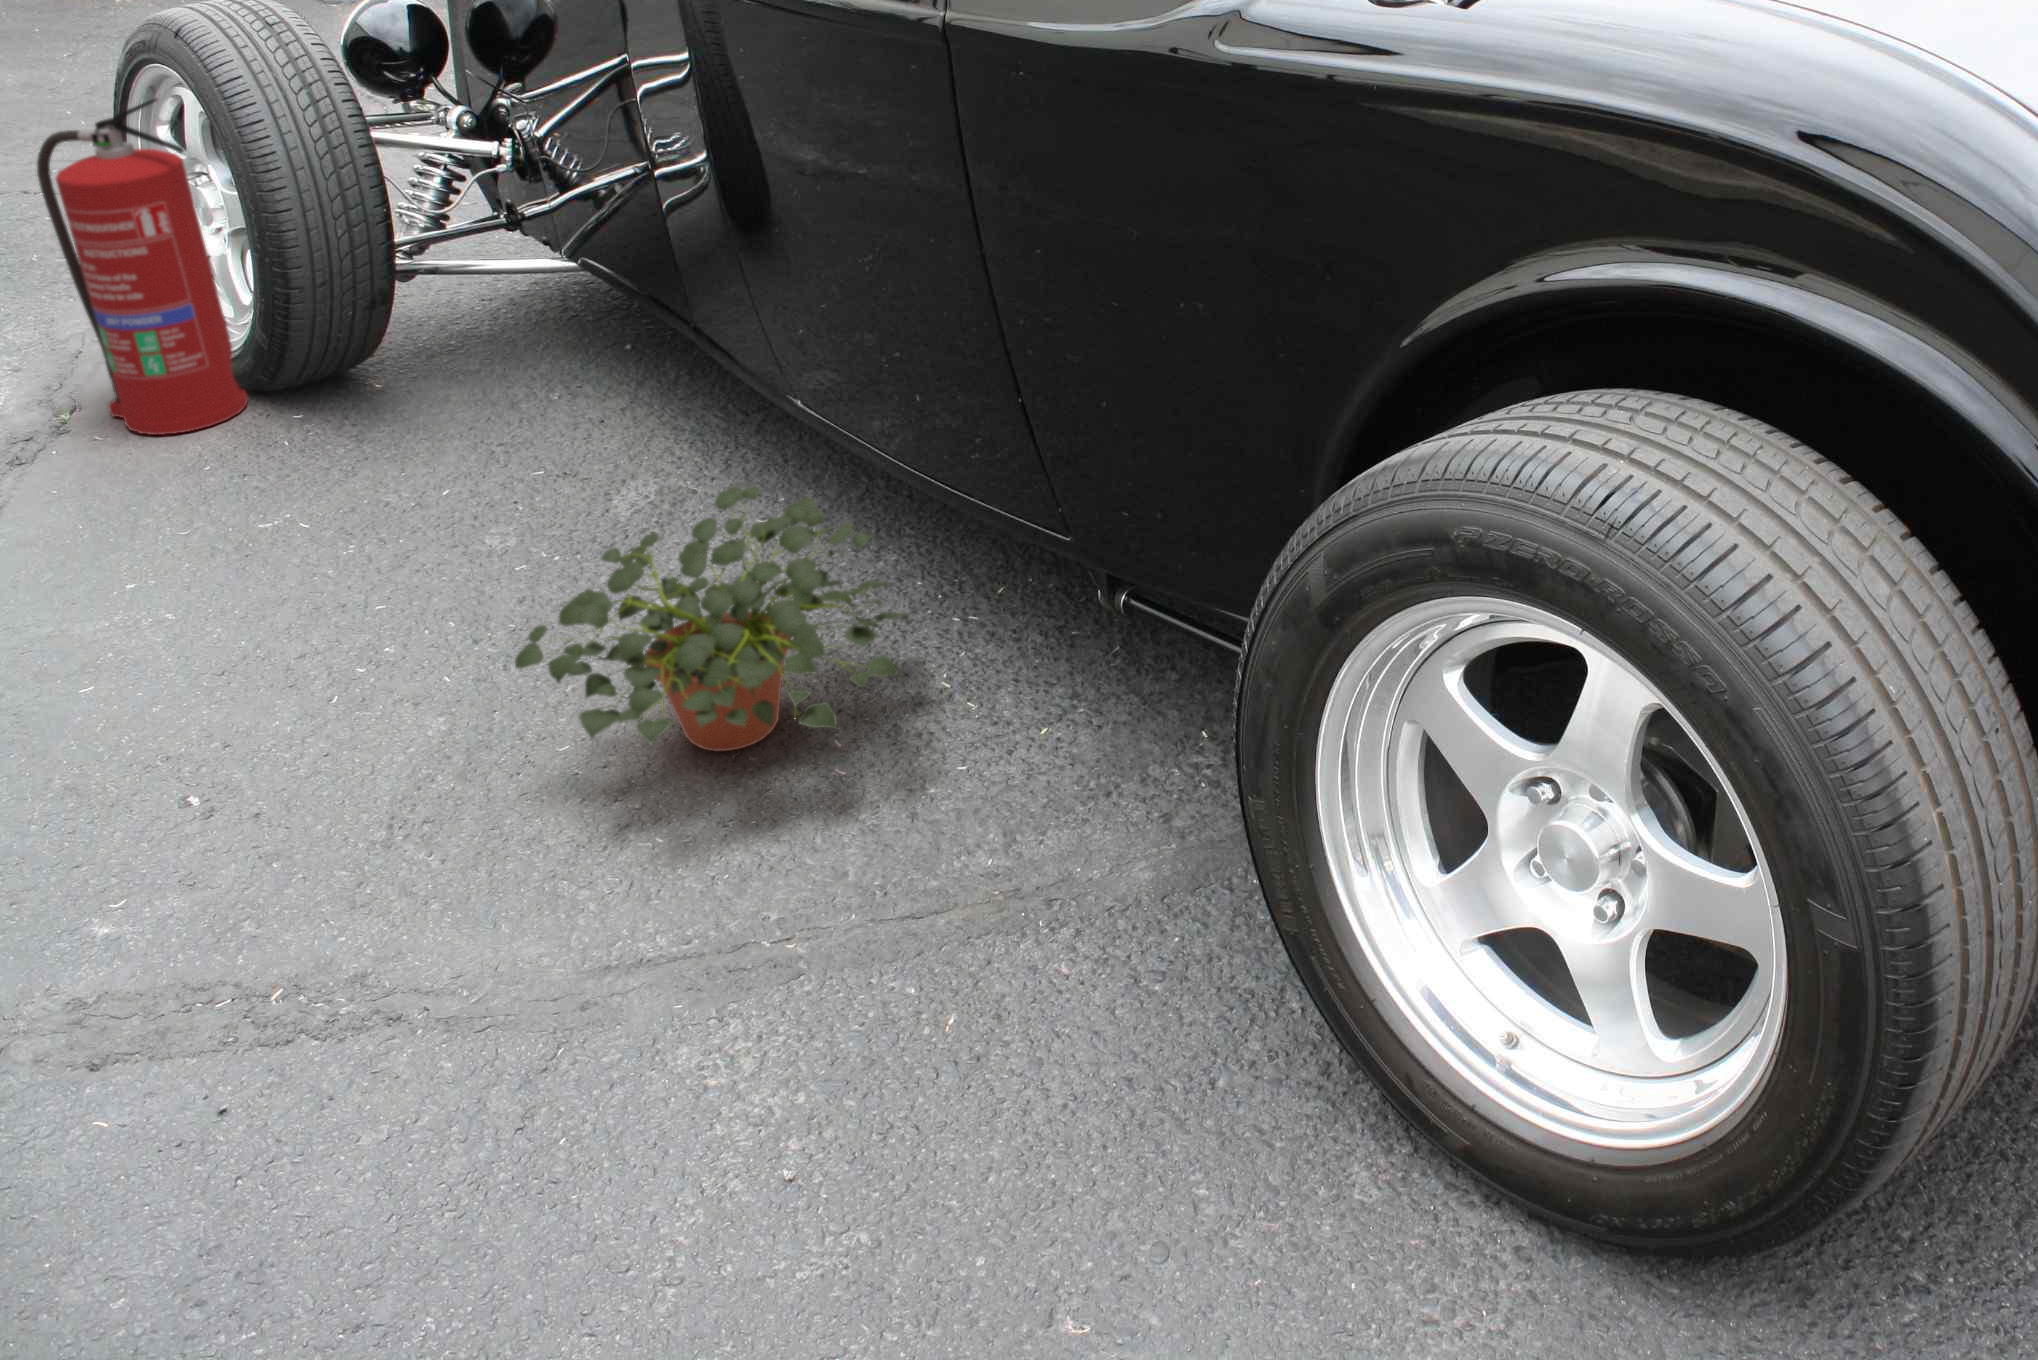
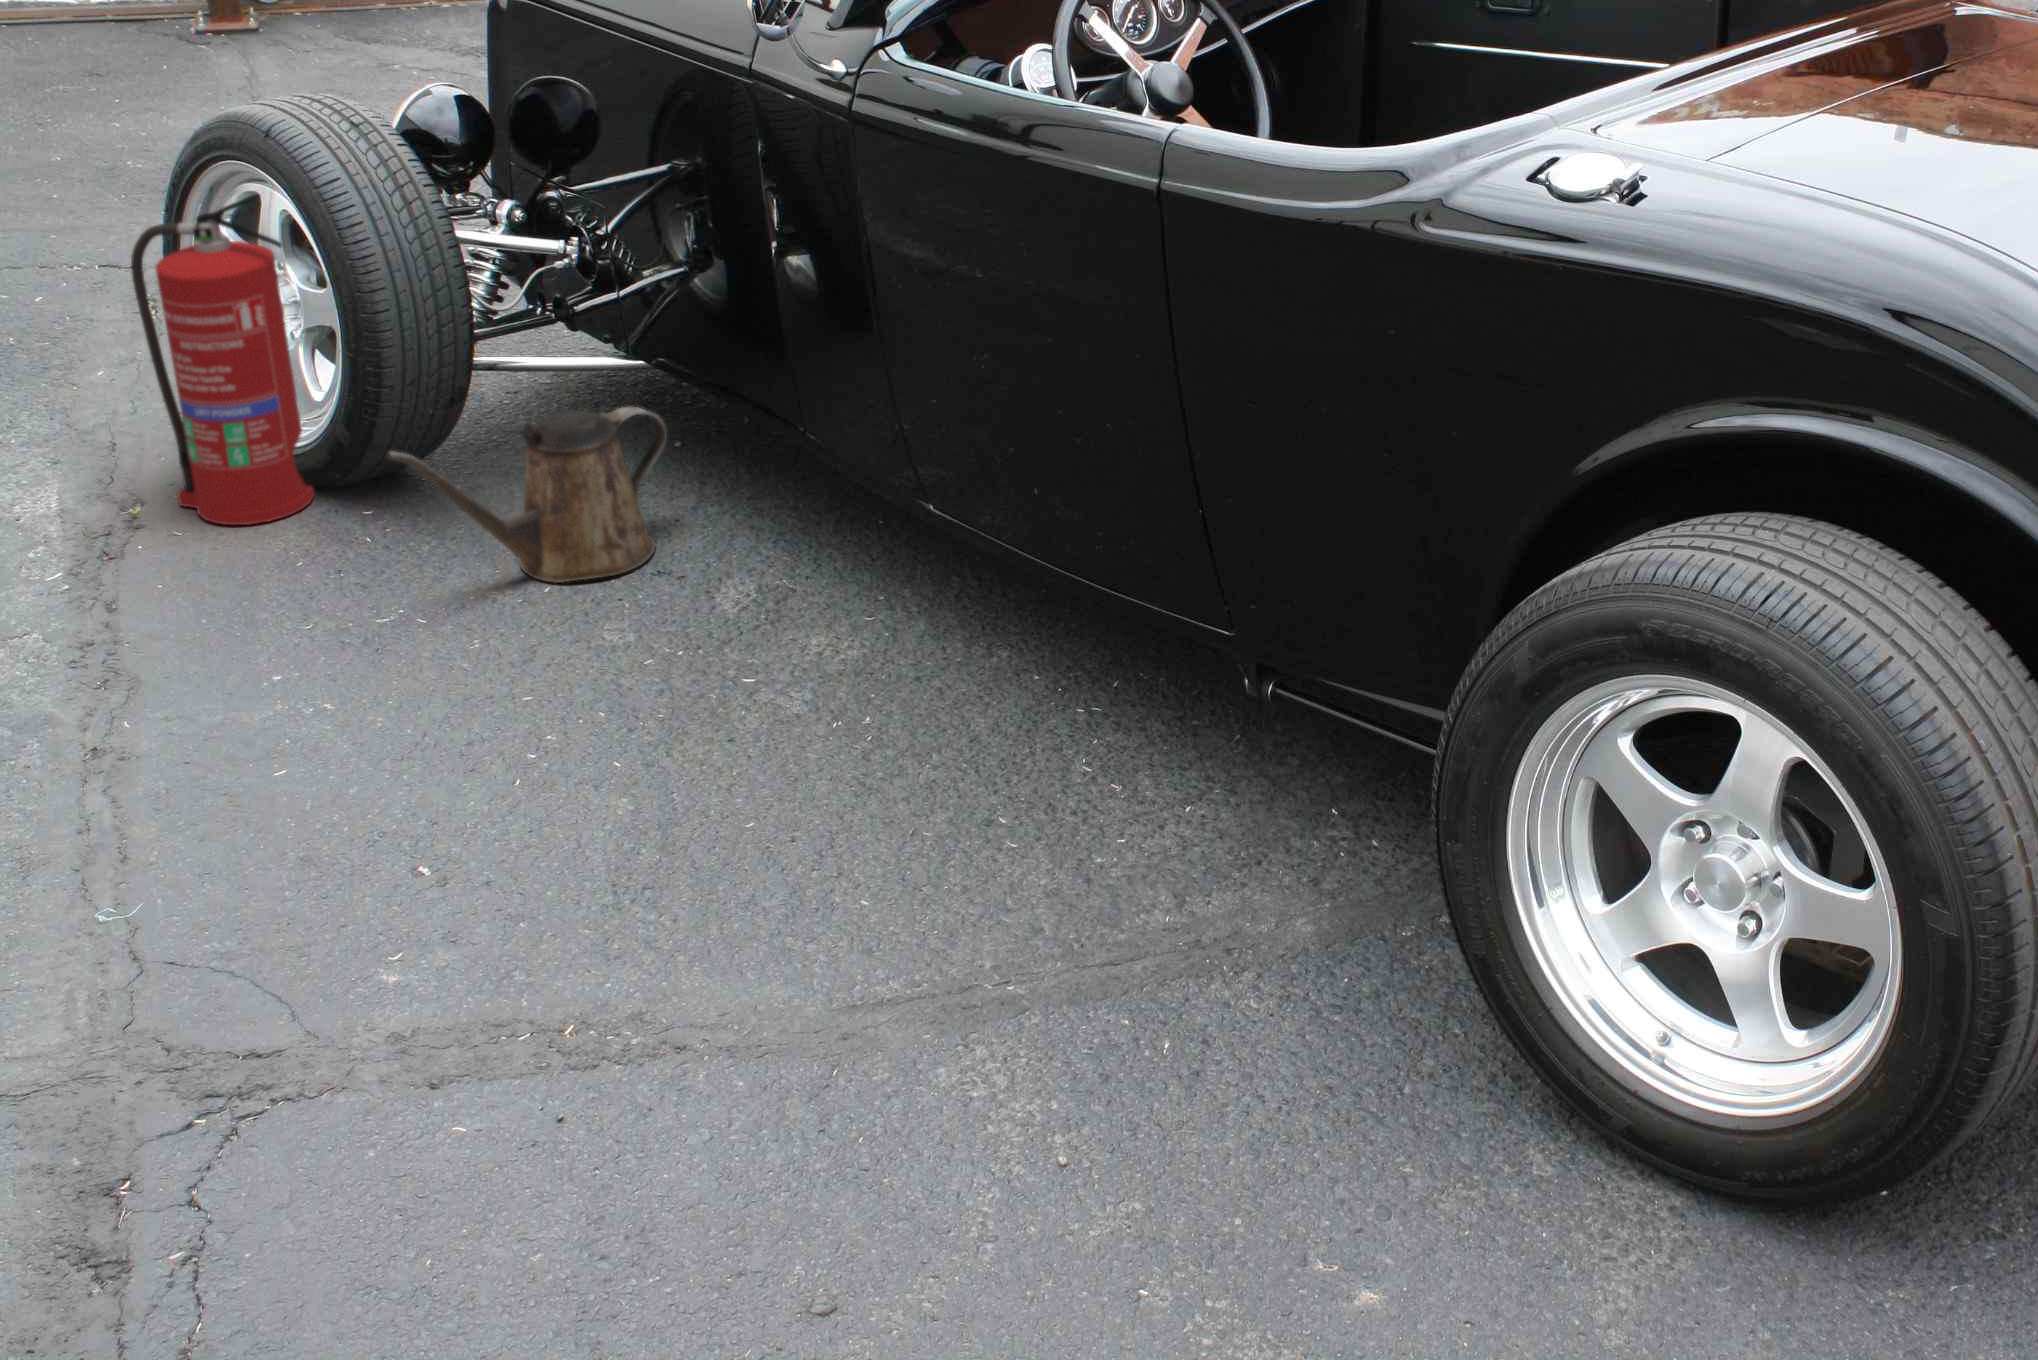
watering can: none [251,311,574,490] -> present [386,407,667,583]
potted plant: present [515,486,909,751] -> none [720,581,1073,826]

